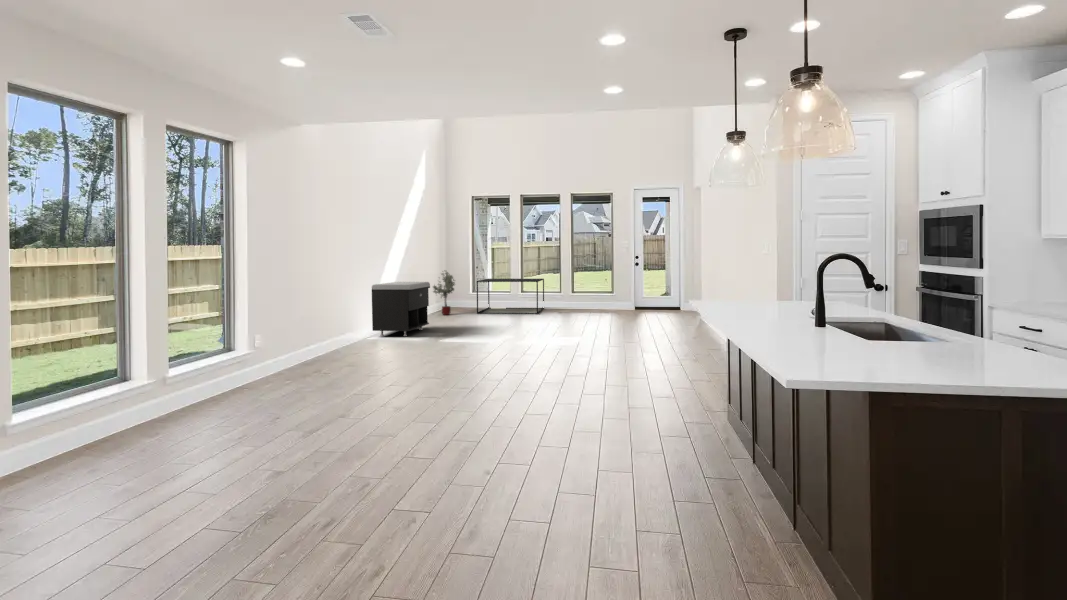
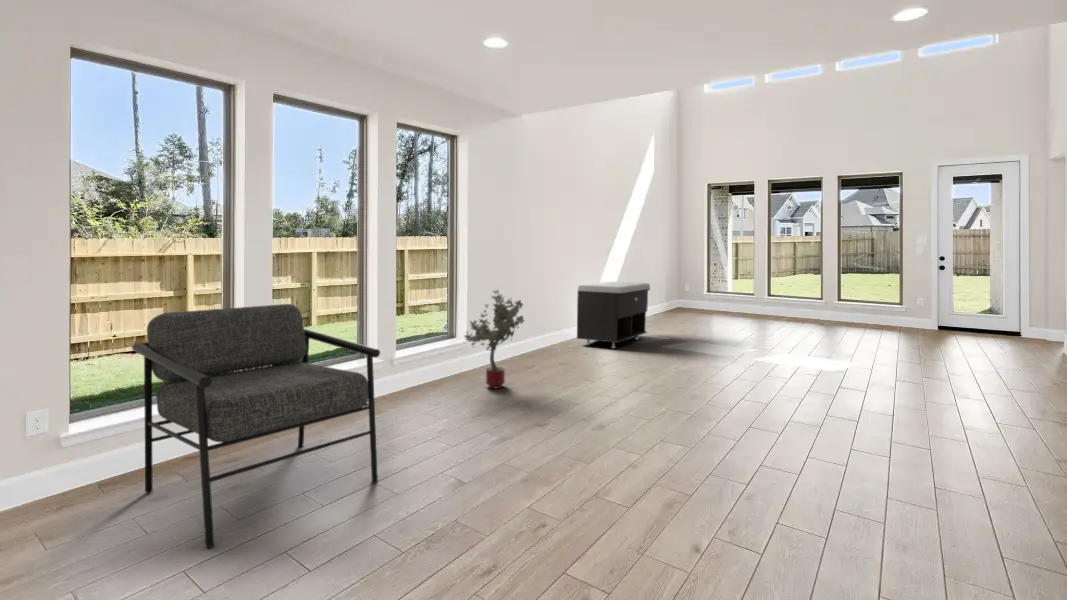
potted tree: present [433,271,455,315] -> present [465,291,524,388]
coffee table: present [477,279,544,314] -> none [711,279,799,325]
armchair: none [111,295,293,436] -> present [132,304,380,548]

